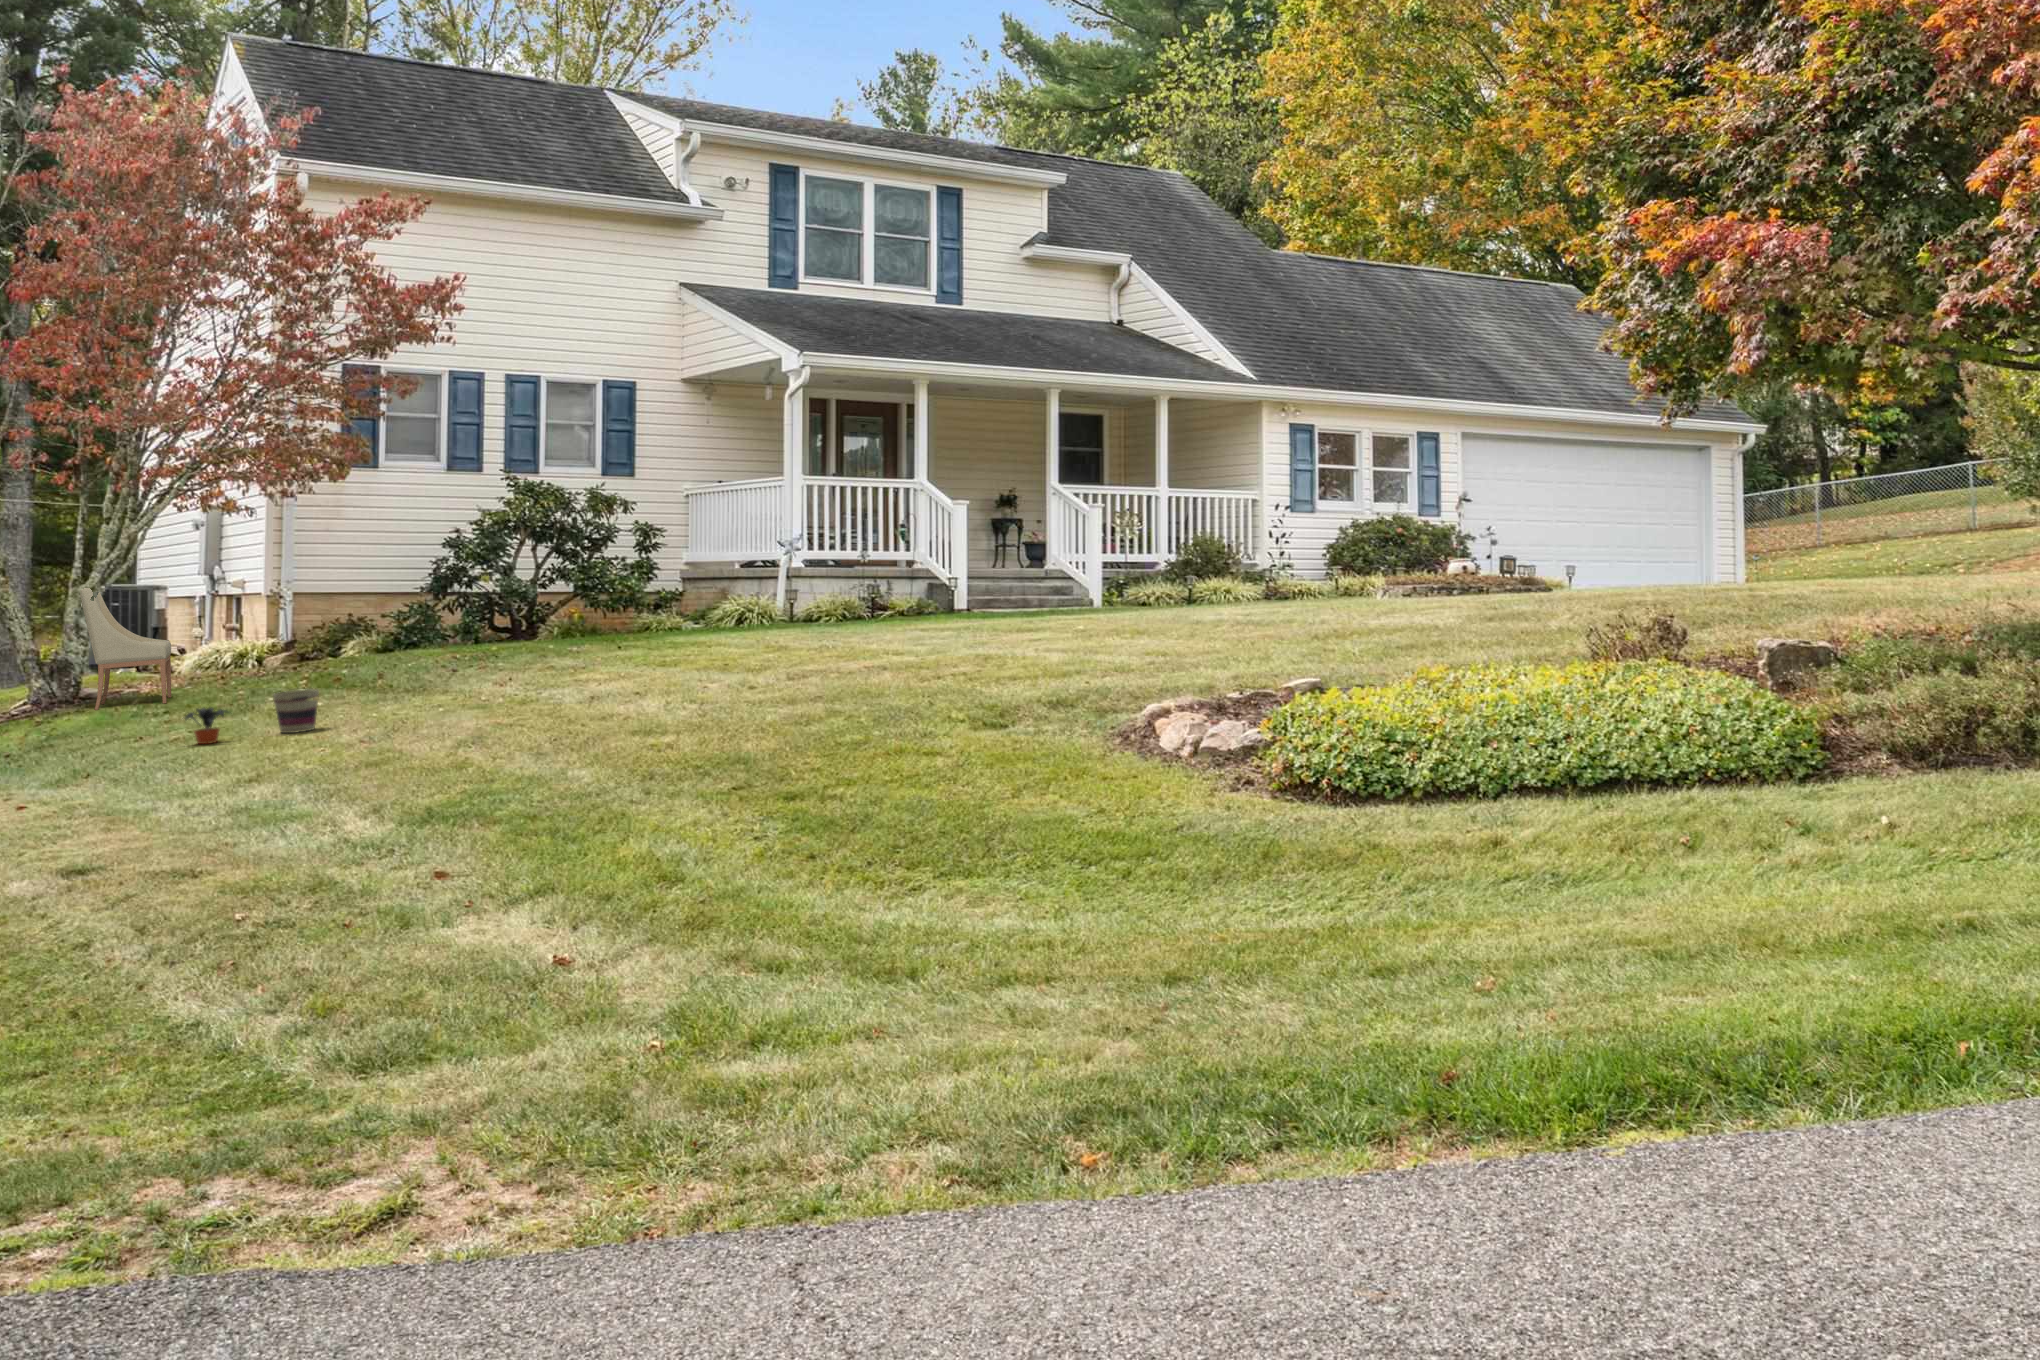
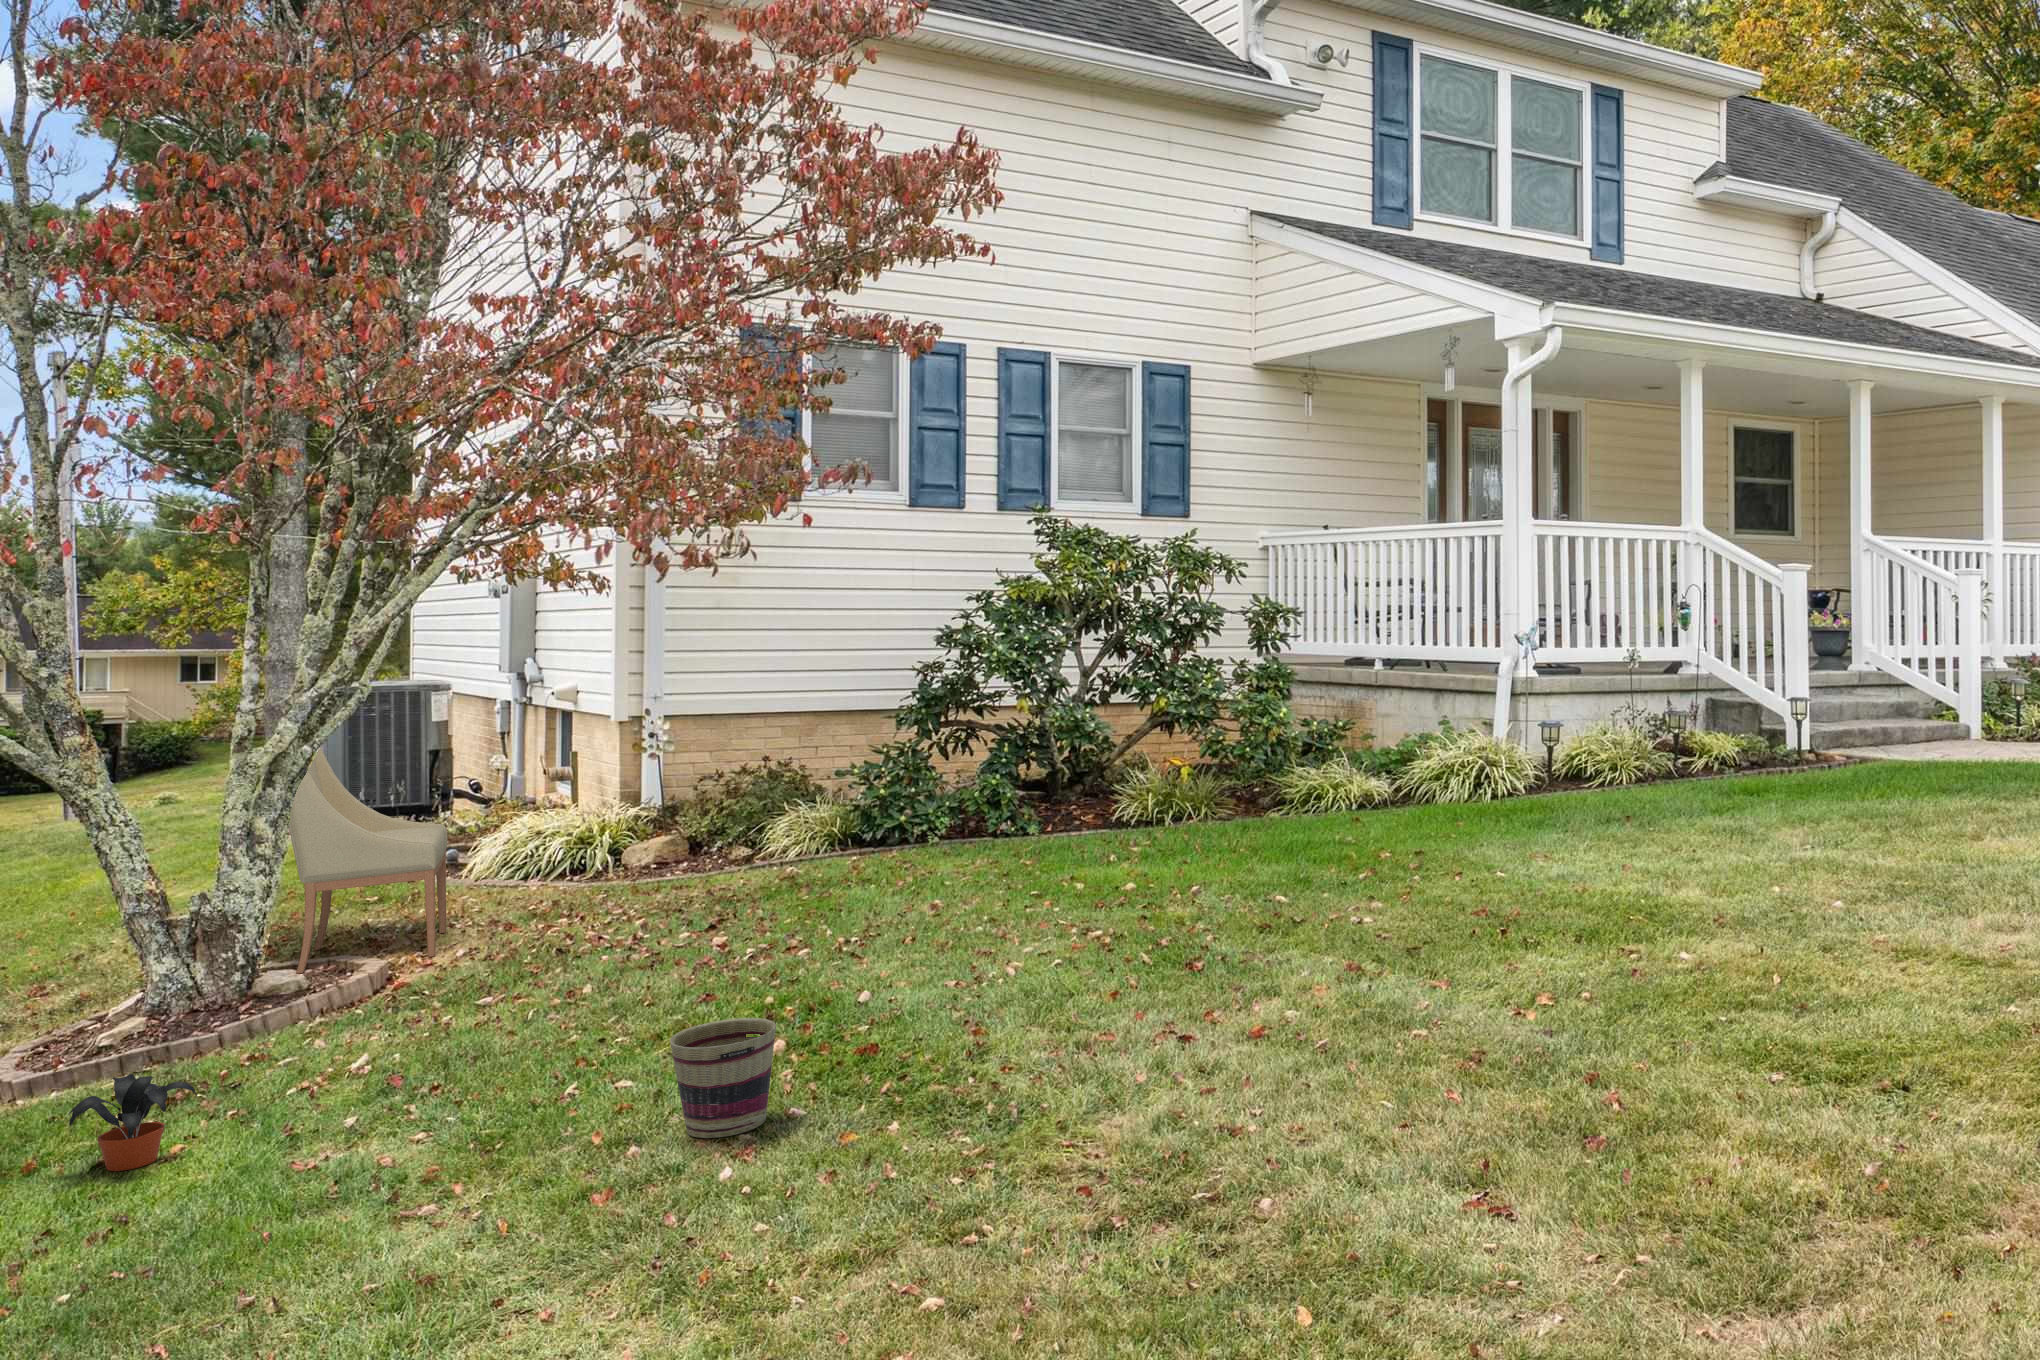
potted plant: present [185,708,226,744] -> present [68,1074,197,1171]

